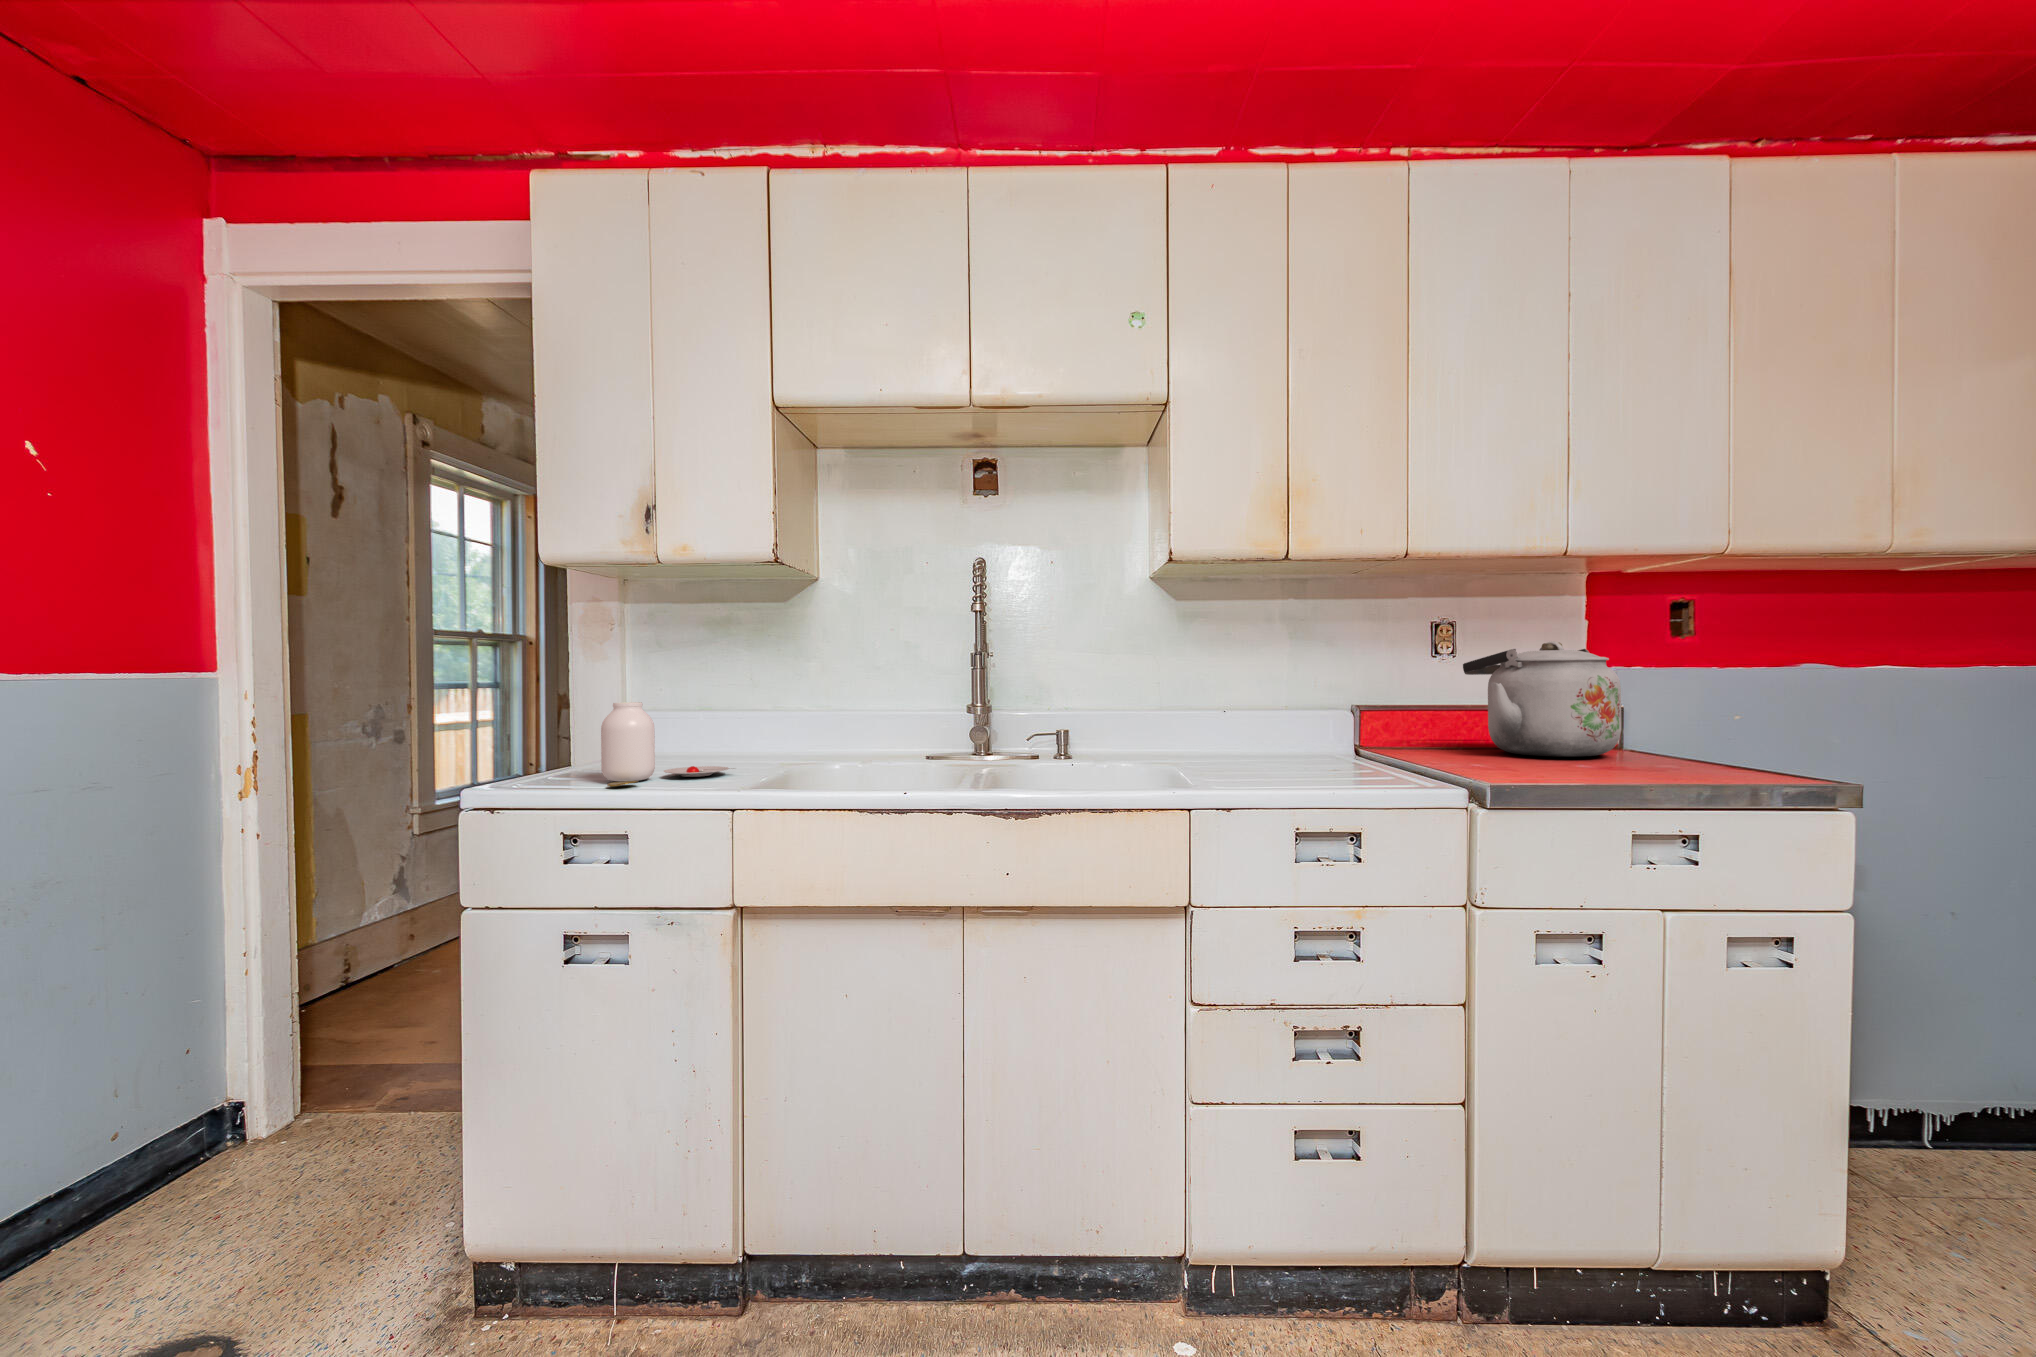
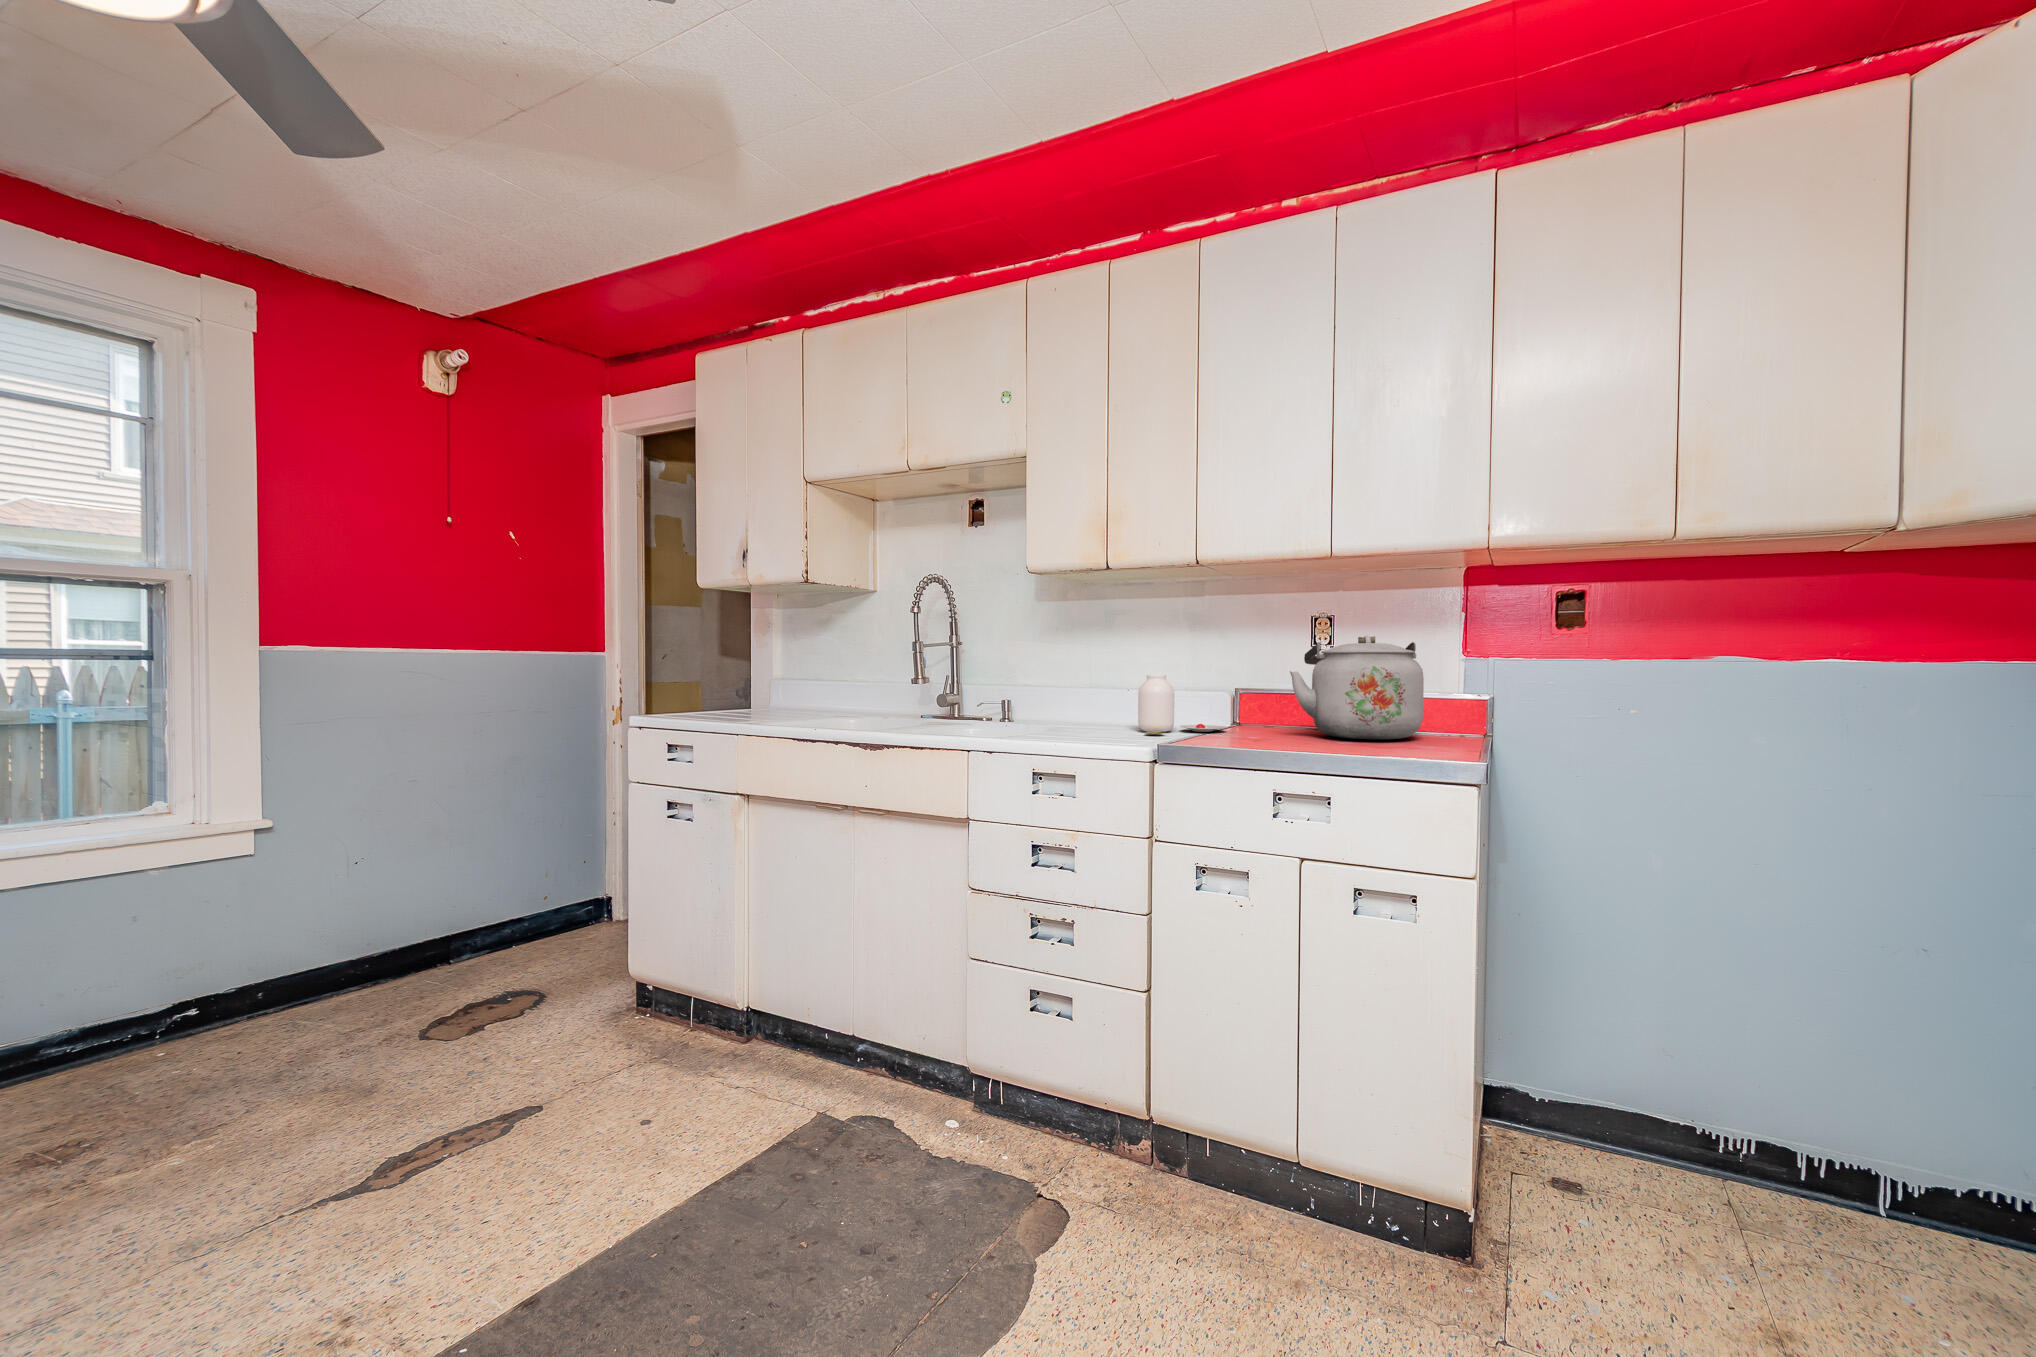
jar: present [601,702,734,786] -> present [1138,675,1227,734]

